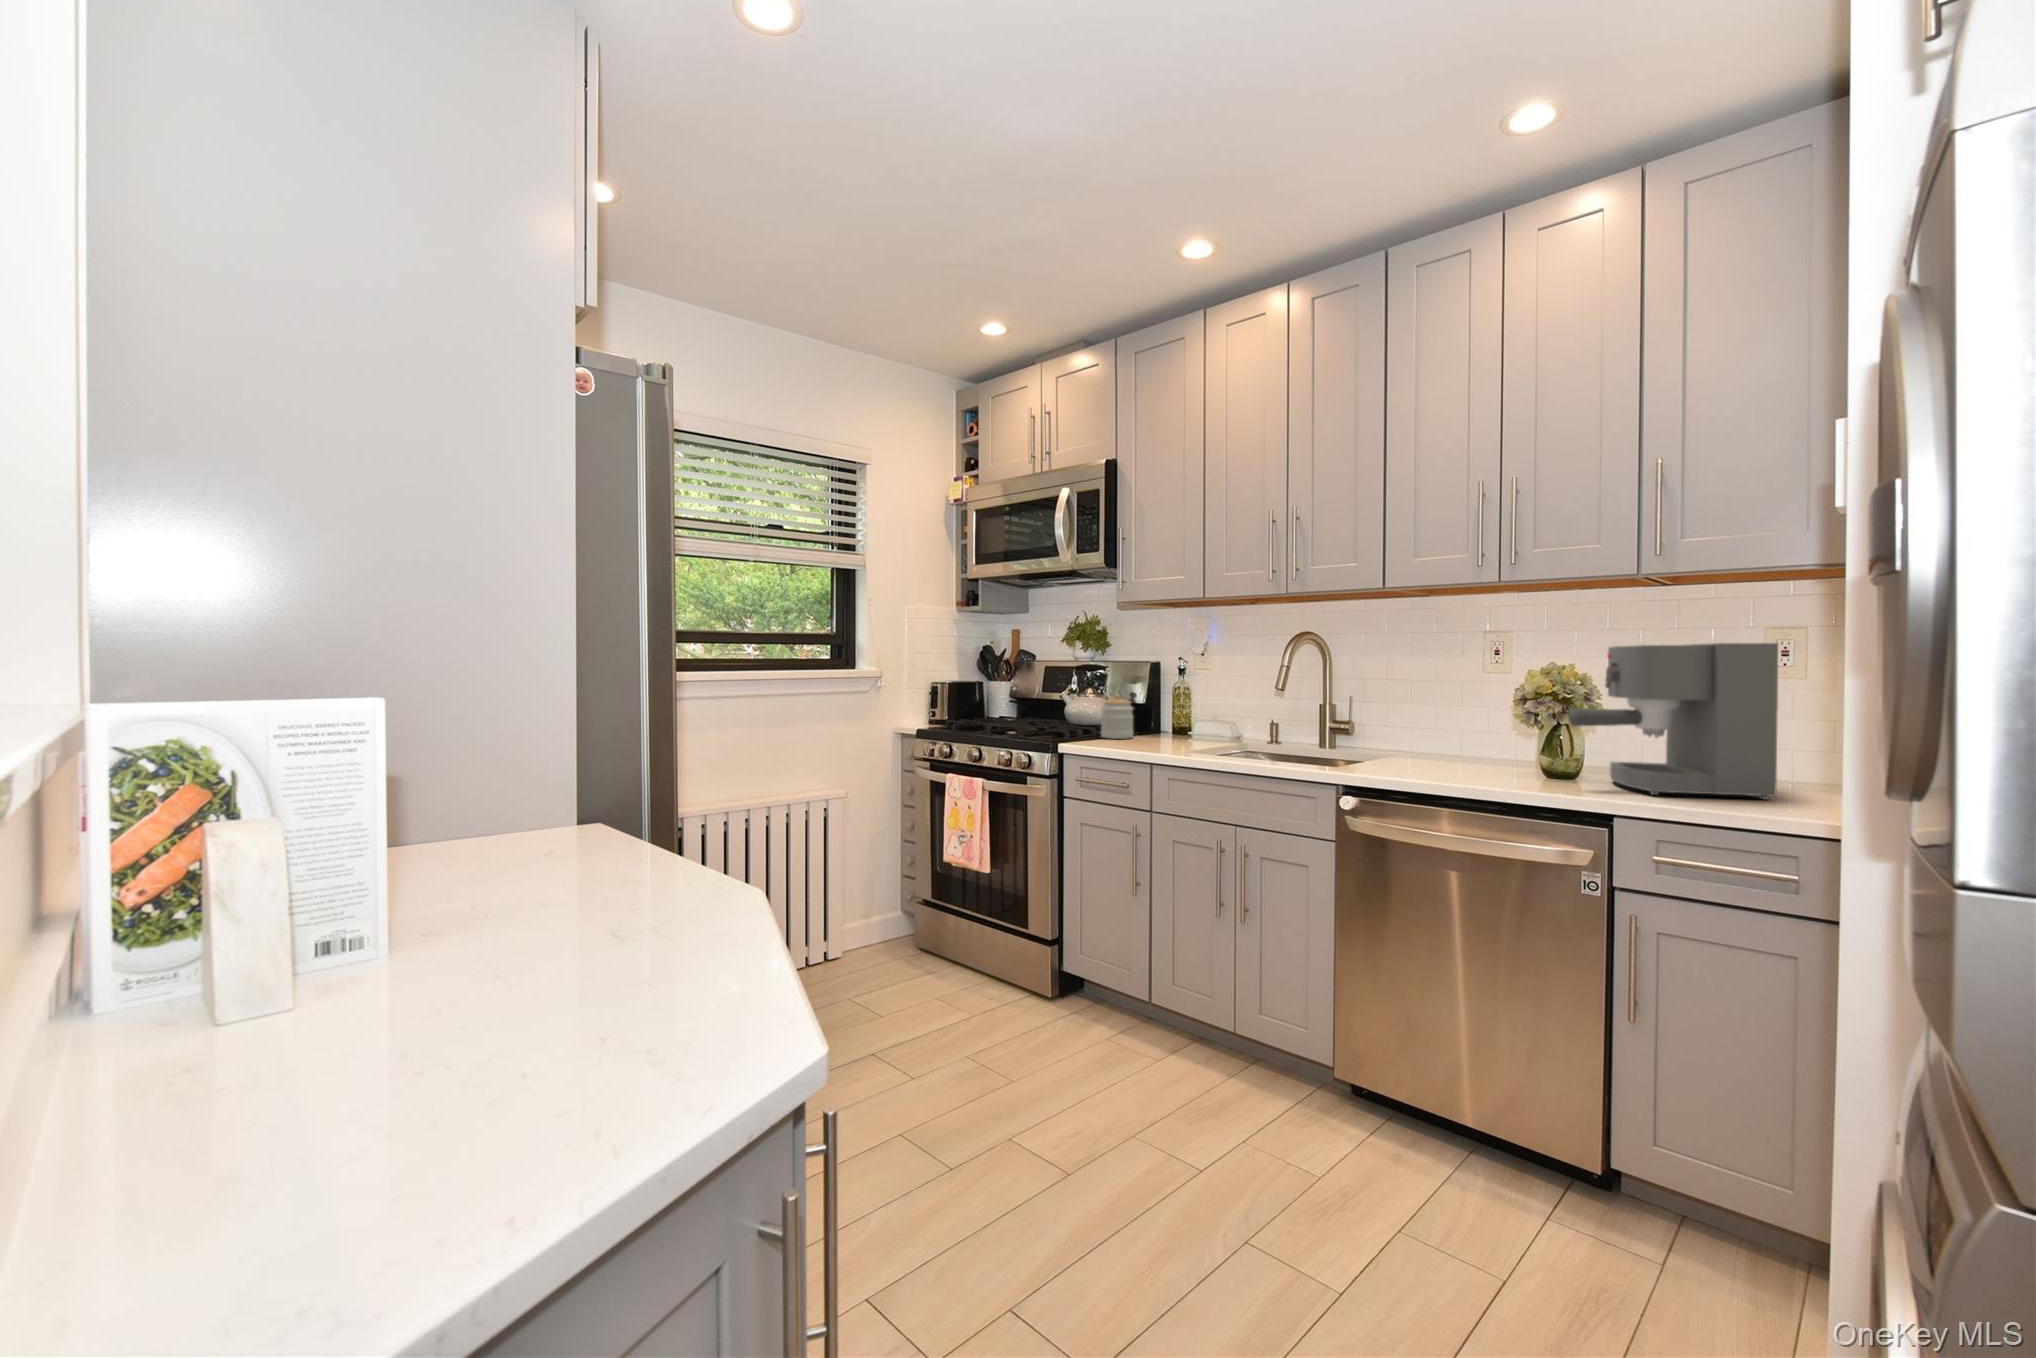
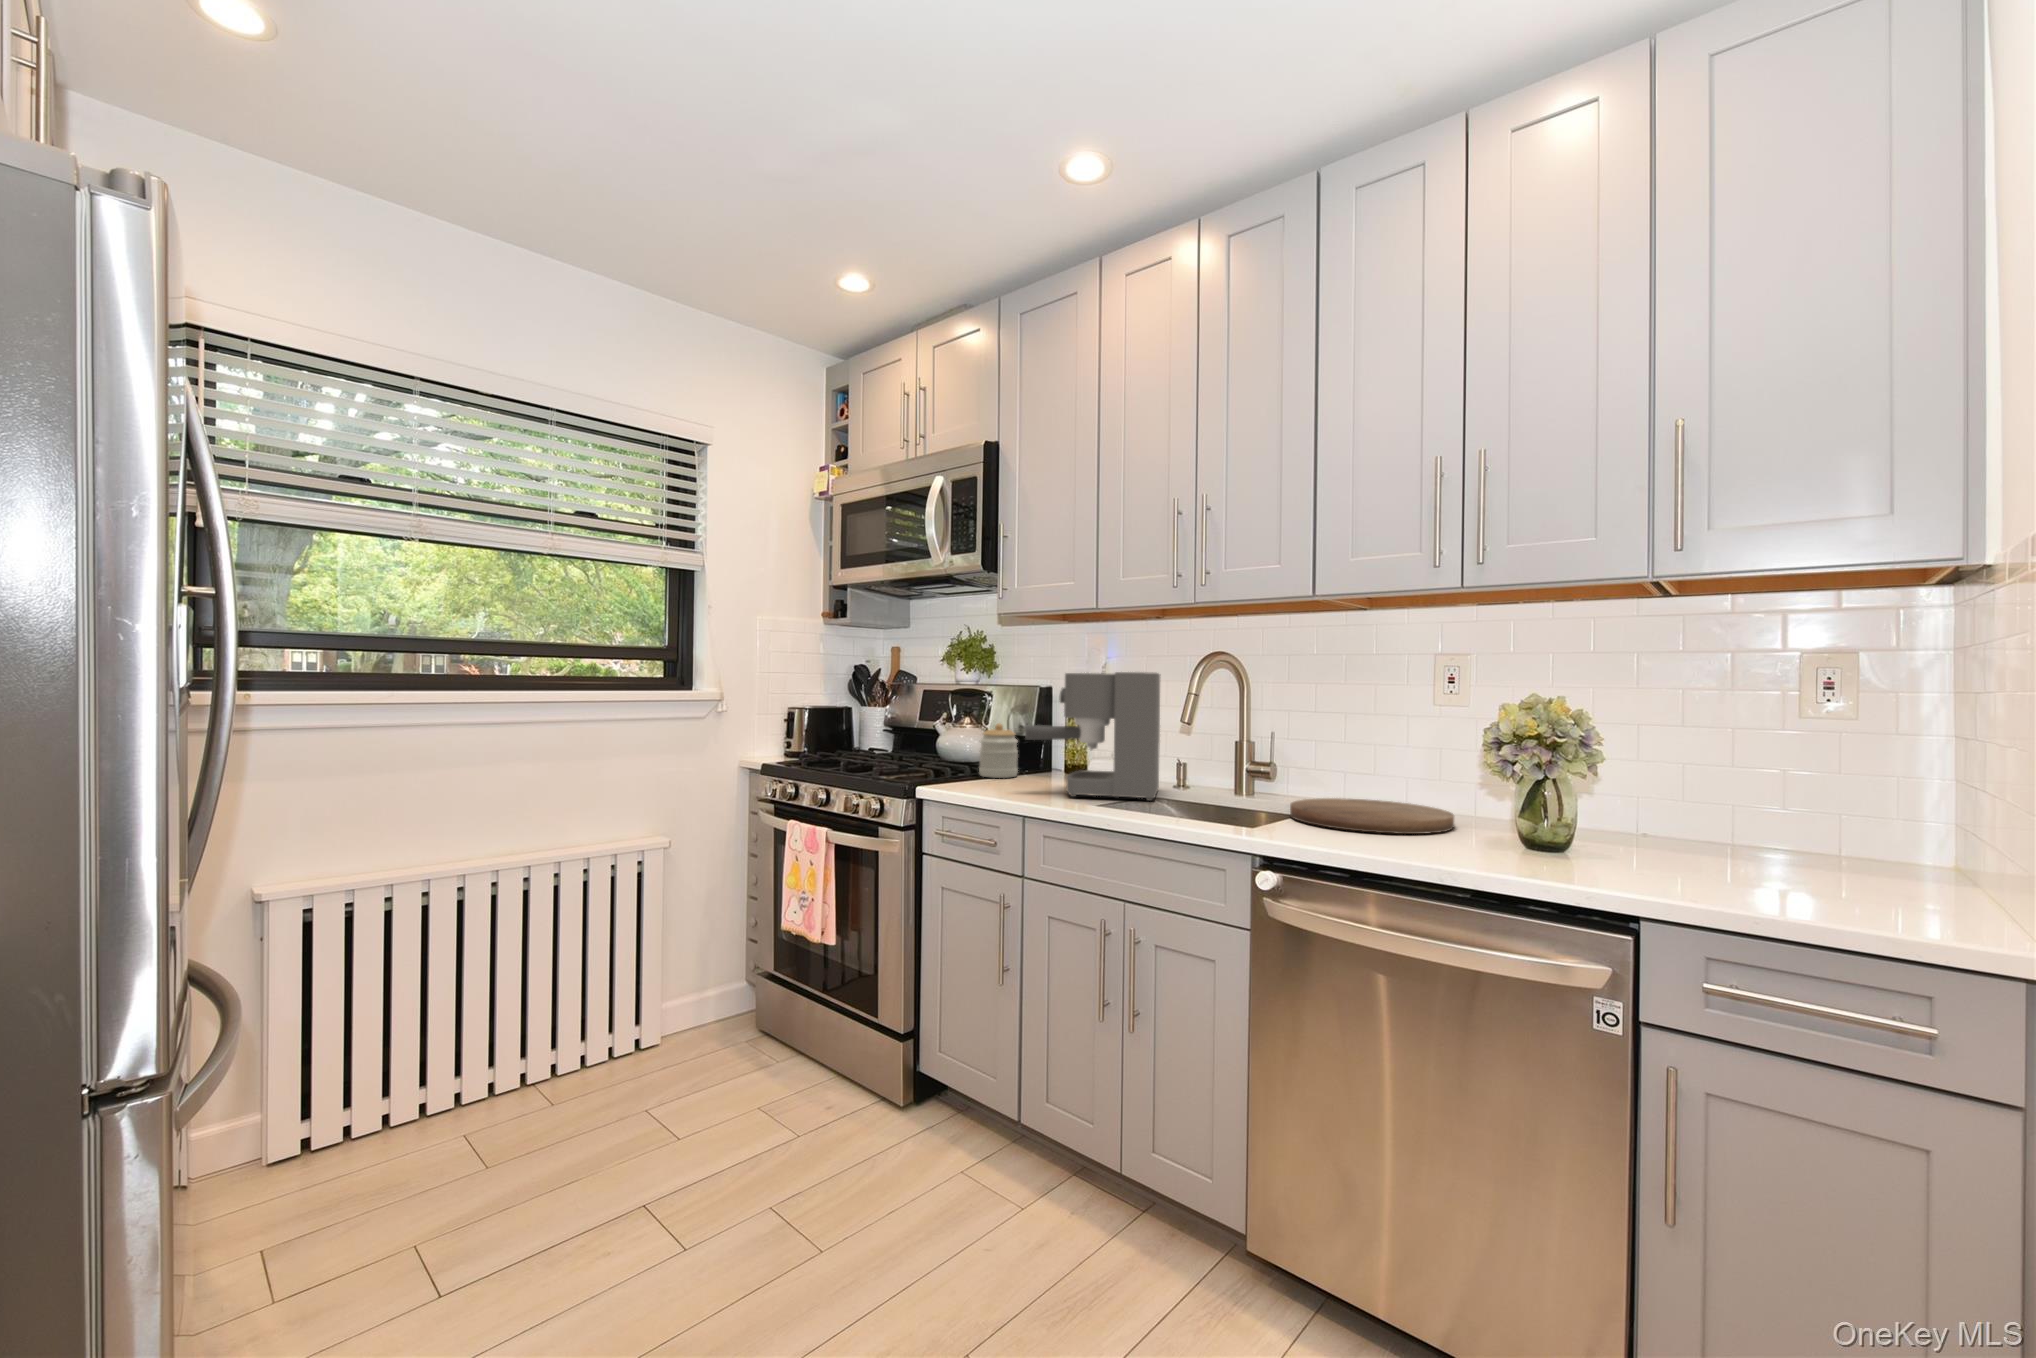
coffee maker: present [1568,643,1778,799] -> present [1025,672,1160,801]
cutting board: none [1366,748,1497,770] -> present [1290,798,1454,834]

